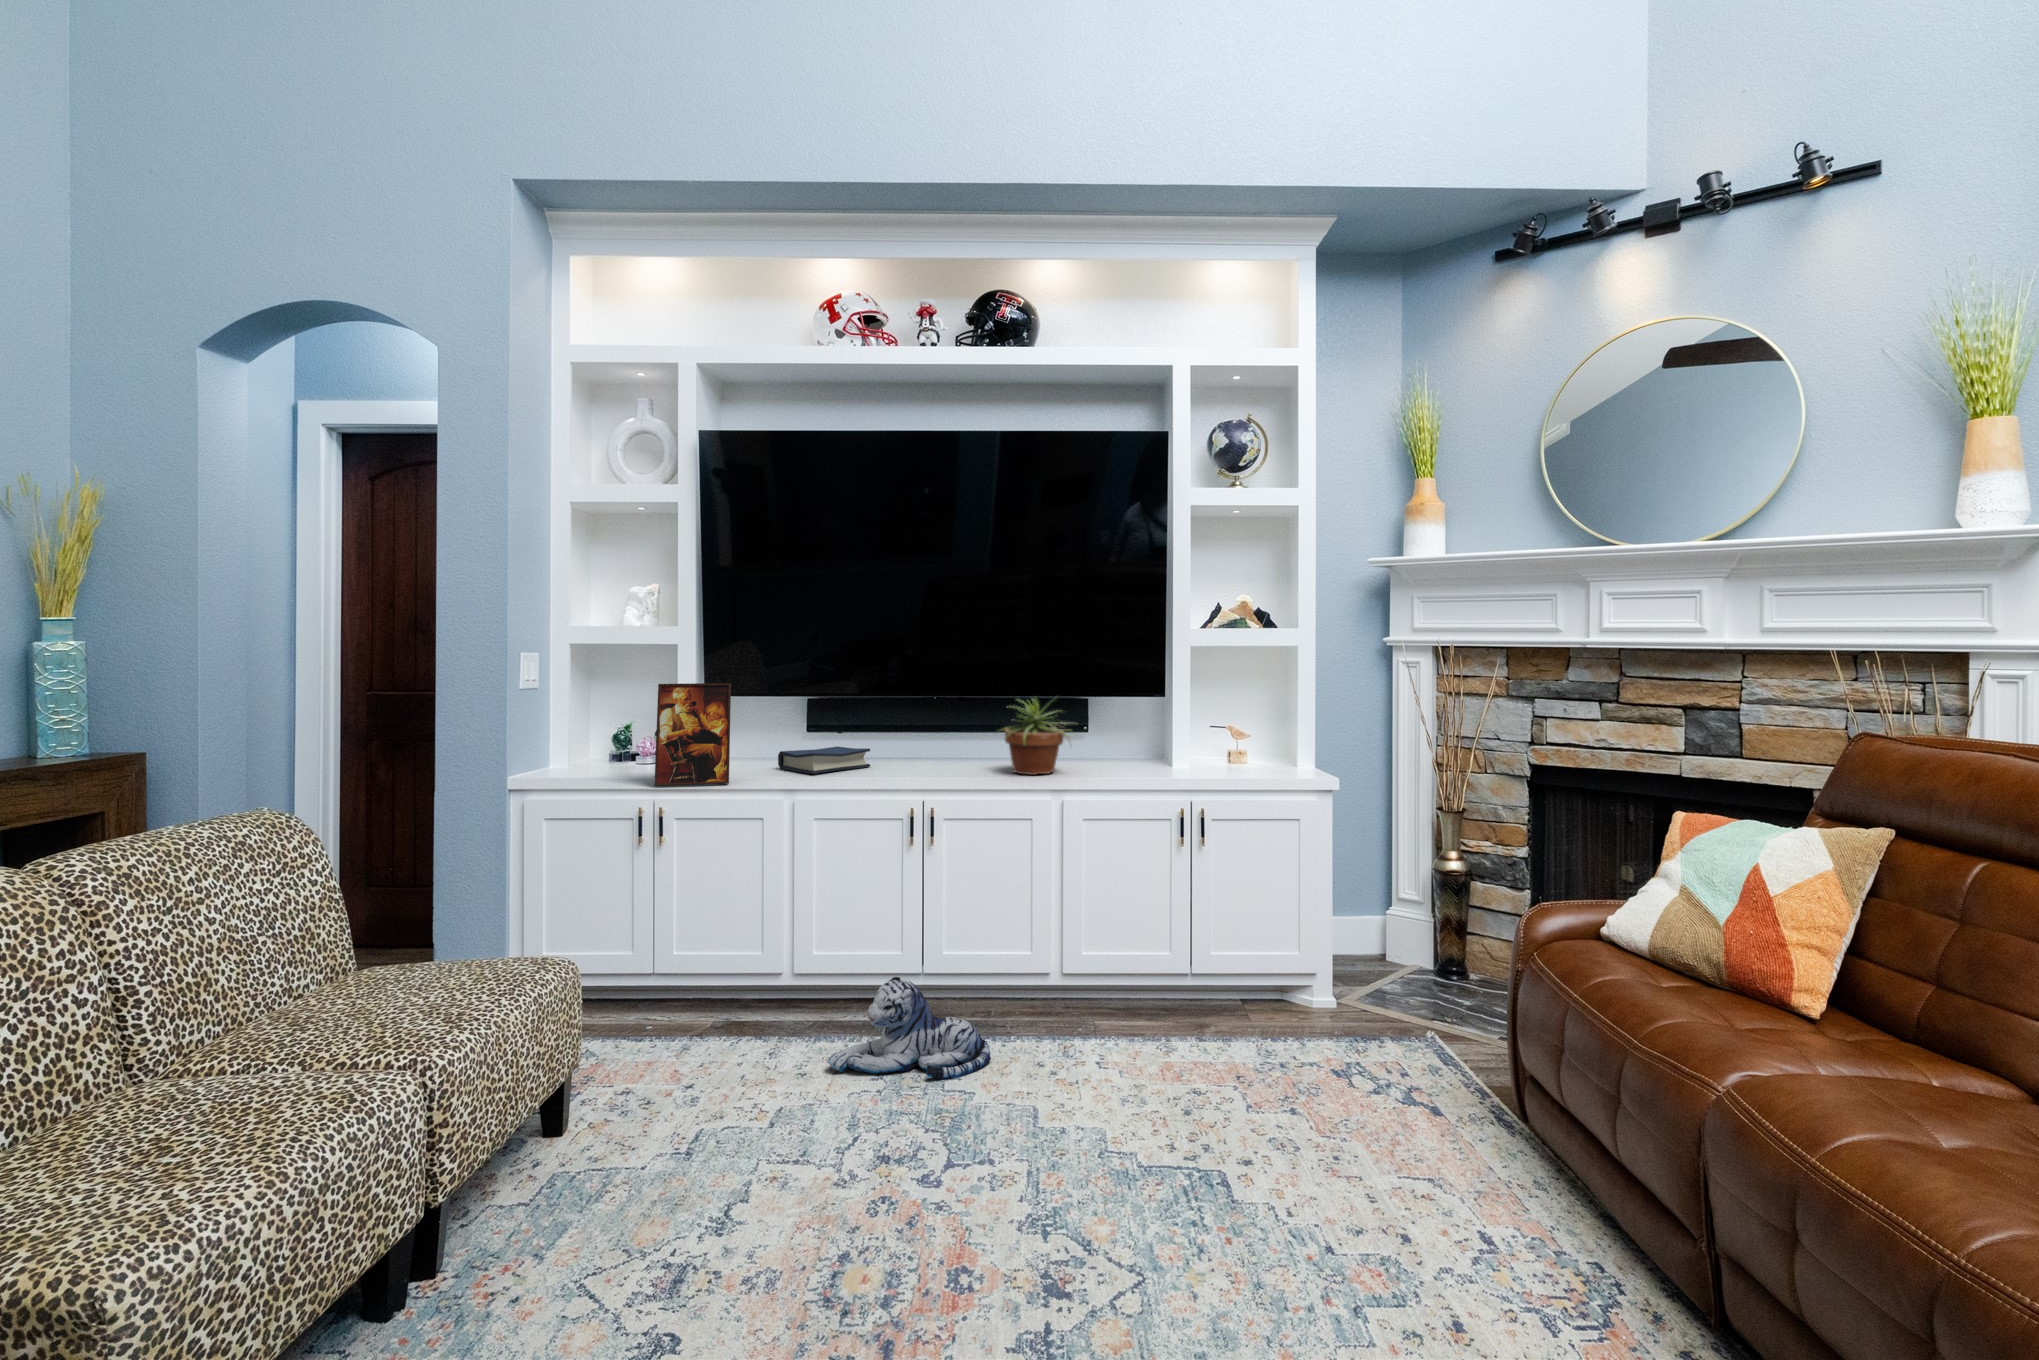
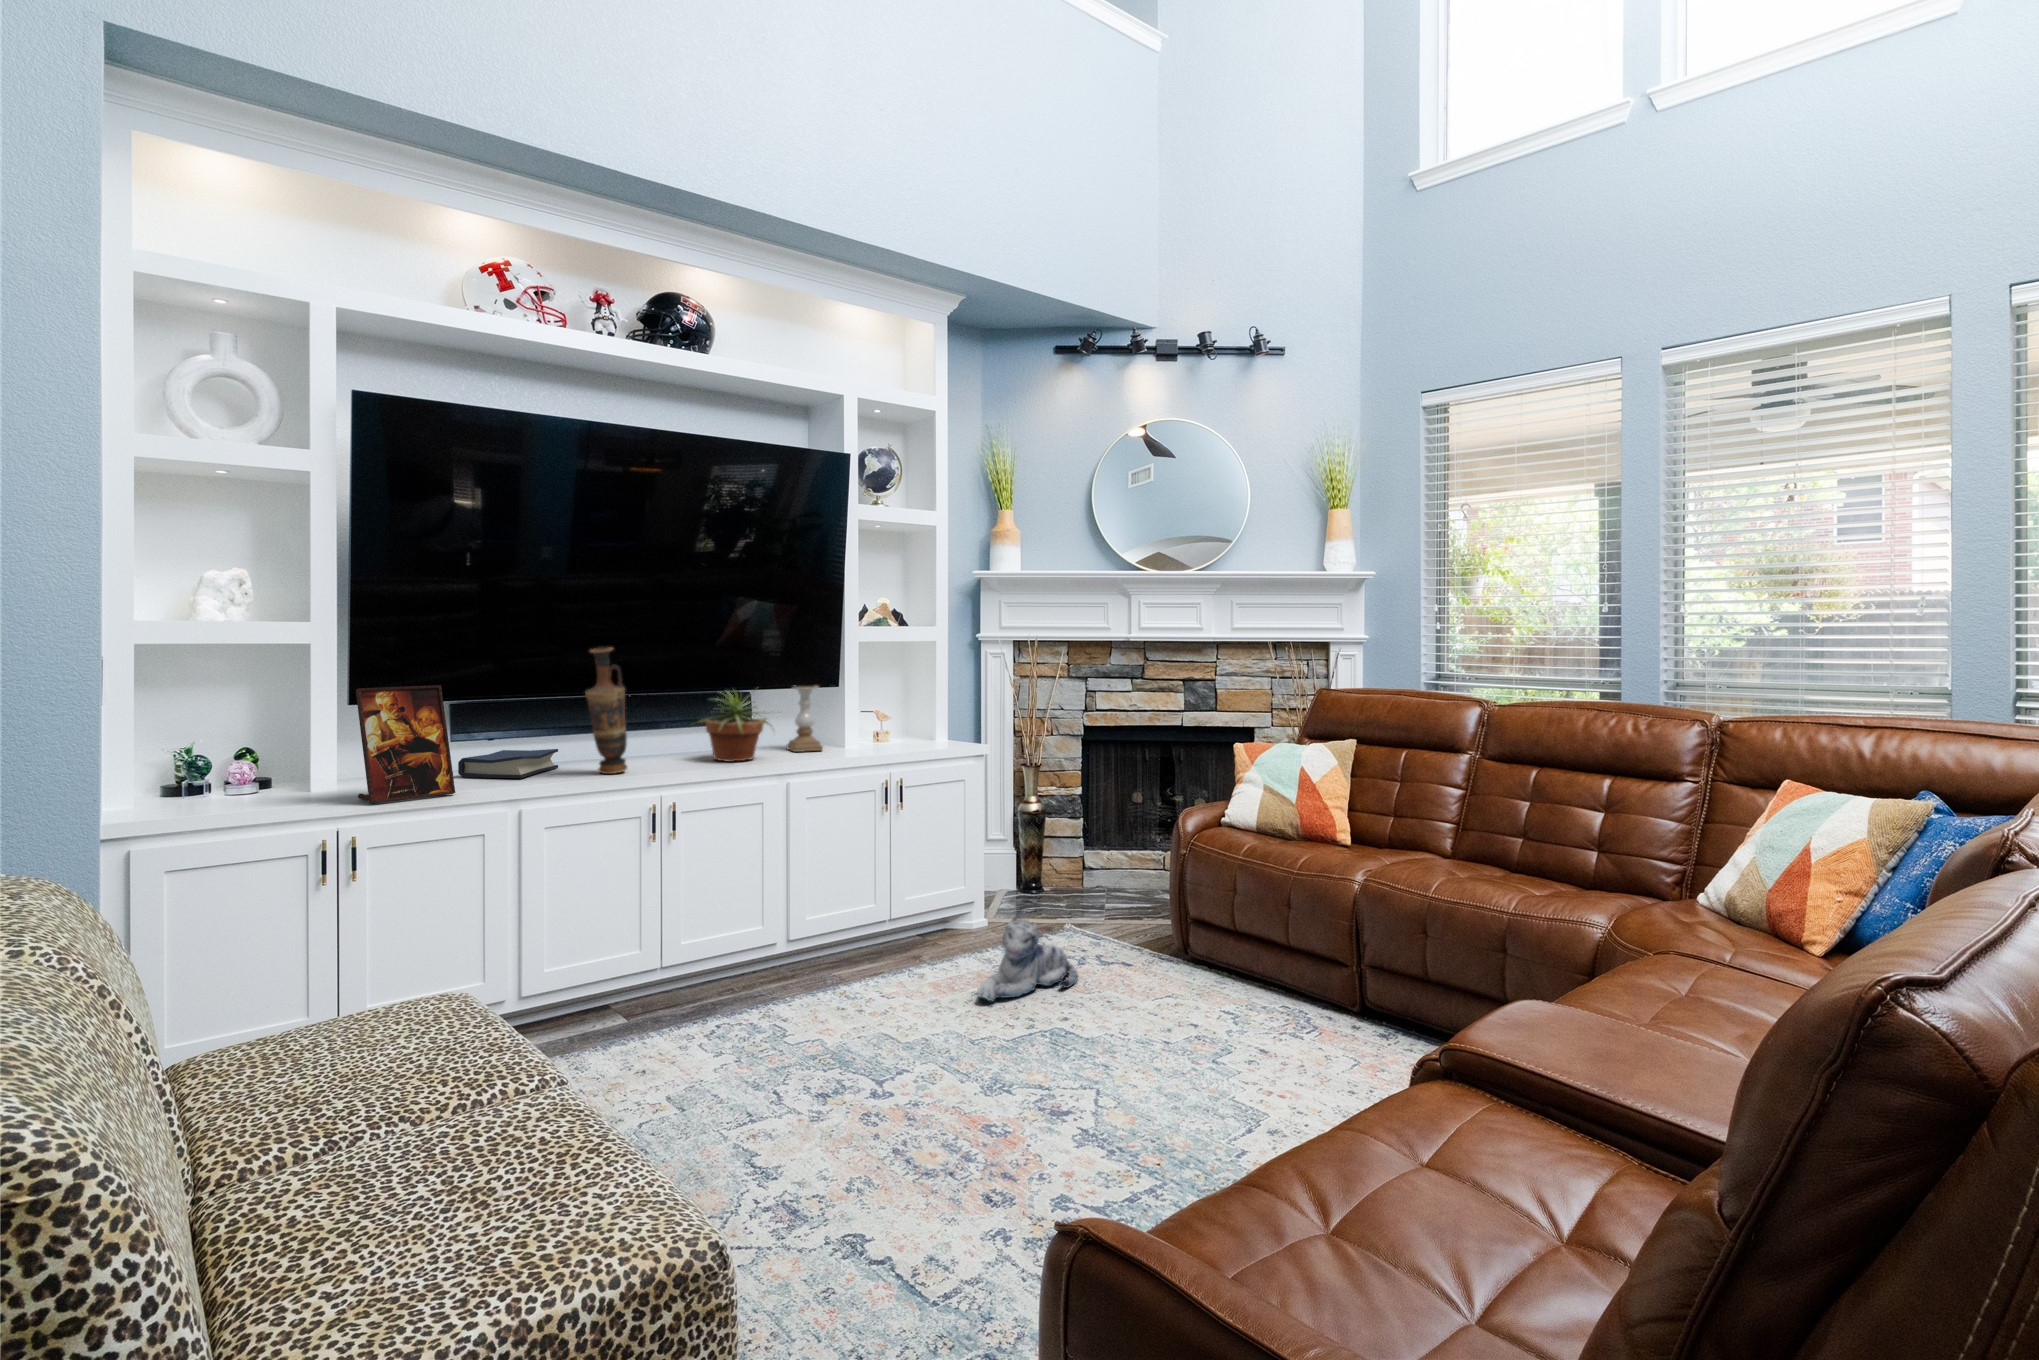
vase: none [867,650,911,777] -> present [585,647,627,774]
candle holder: none [1111,696,1146,770] -> present [787,685,823,752]
plush toy: present [827,976,991,1079] -> present [977,917,1078,1001]

